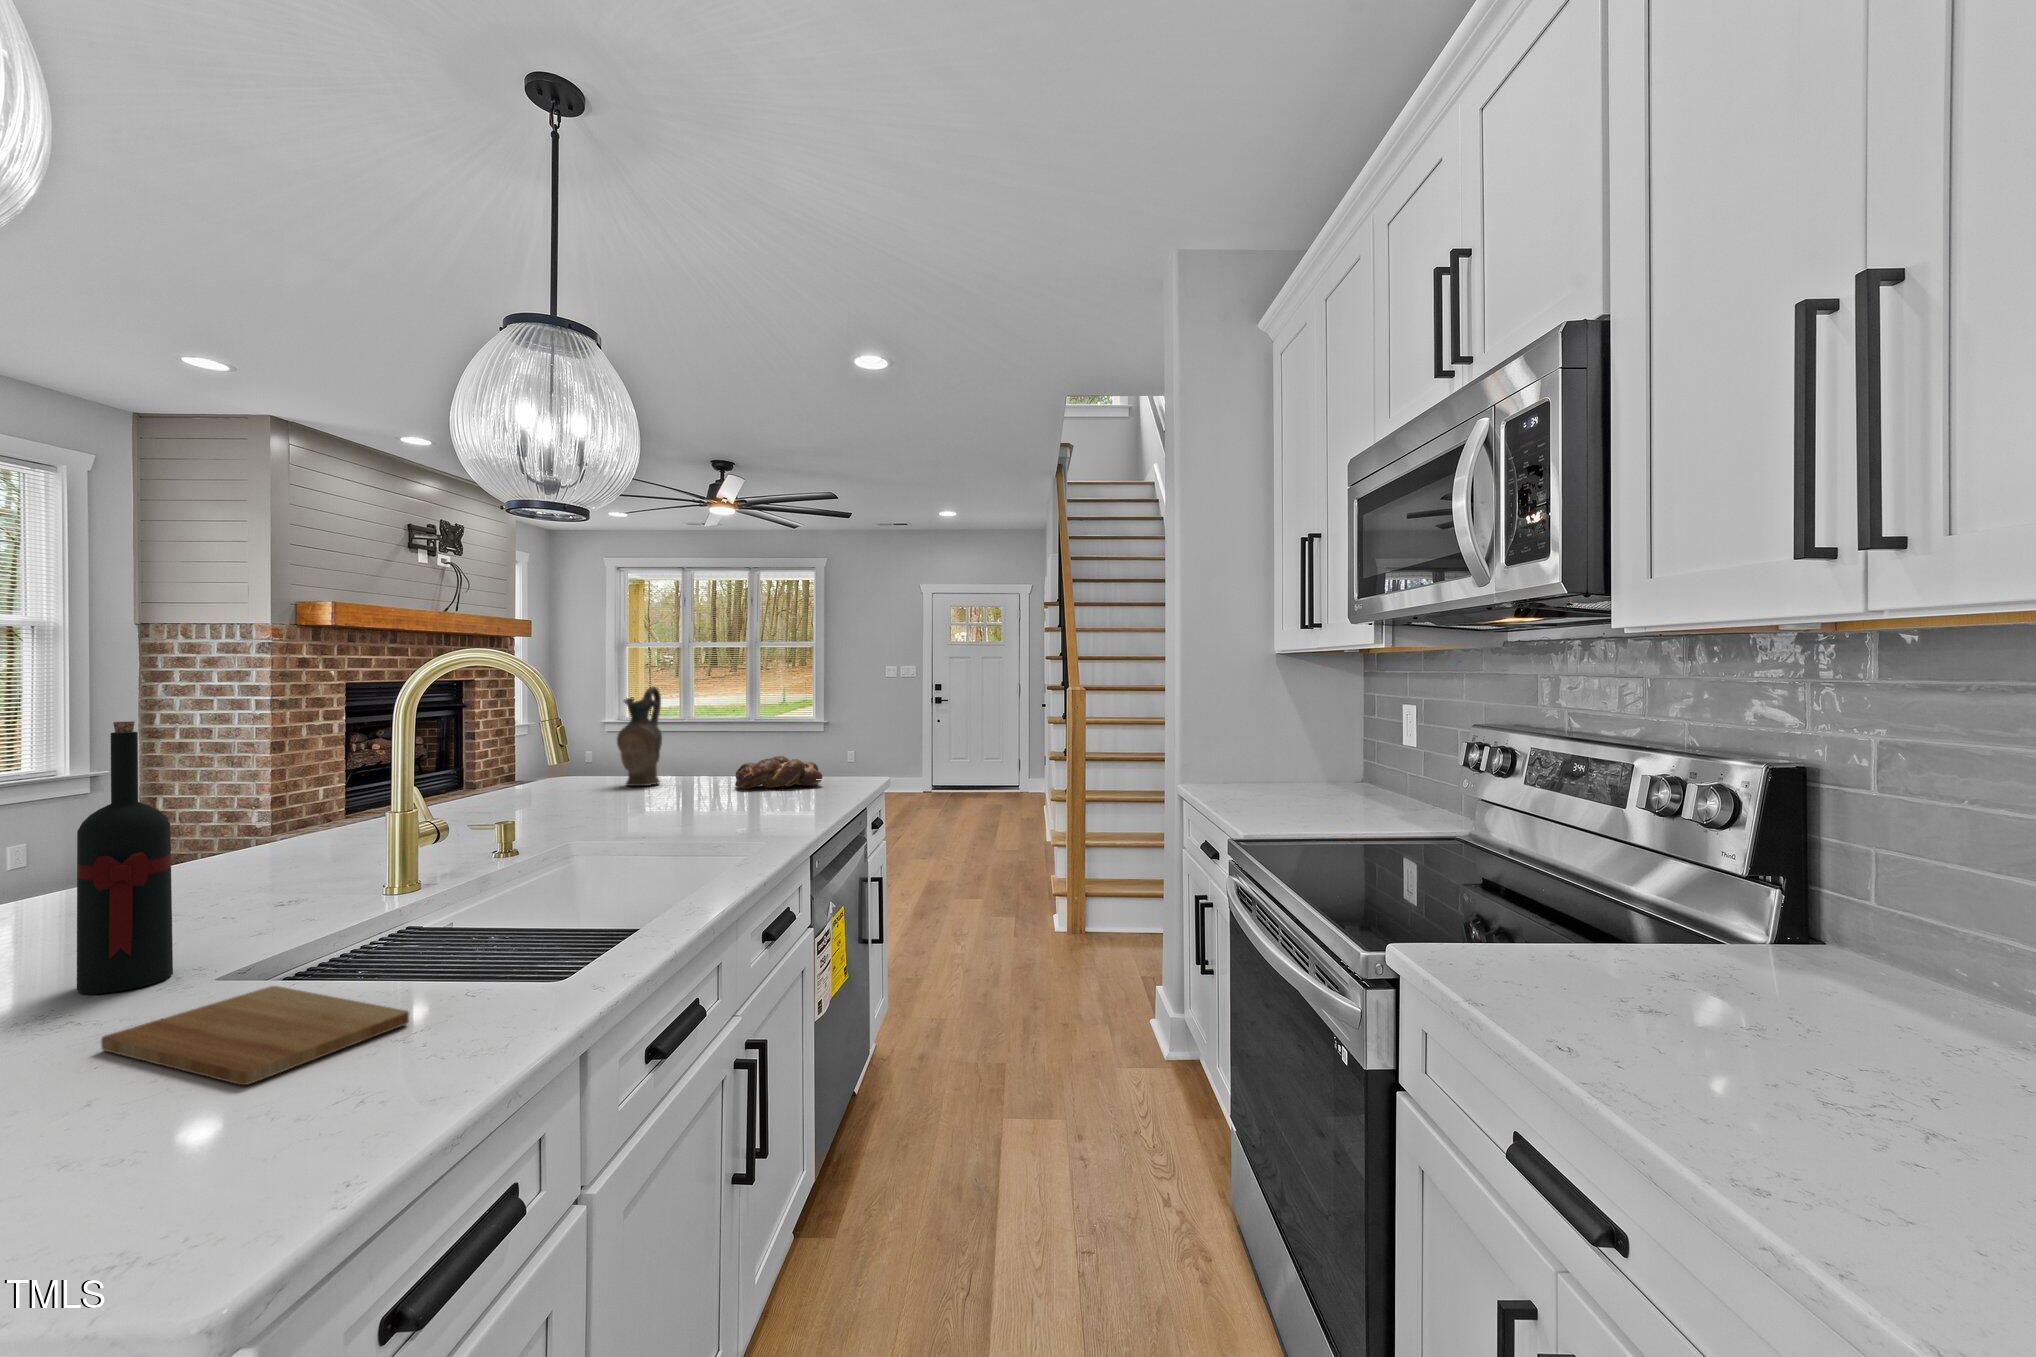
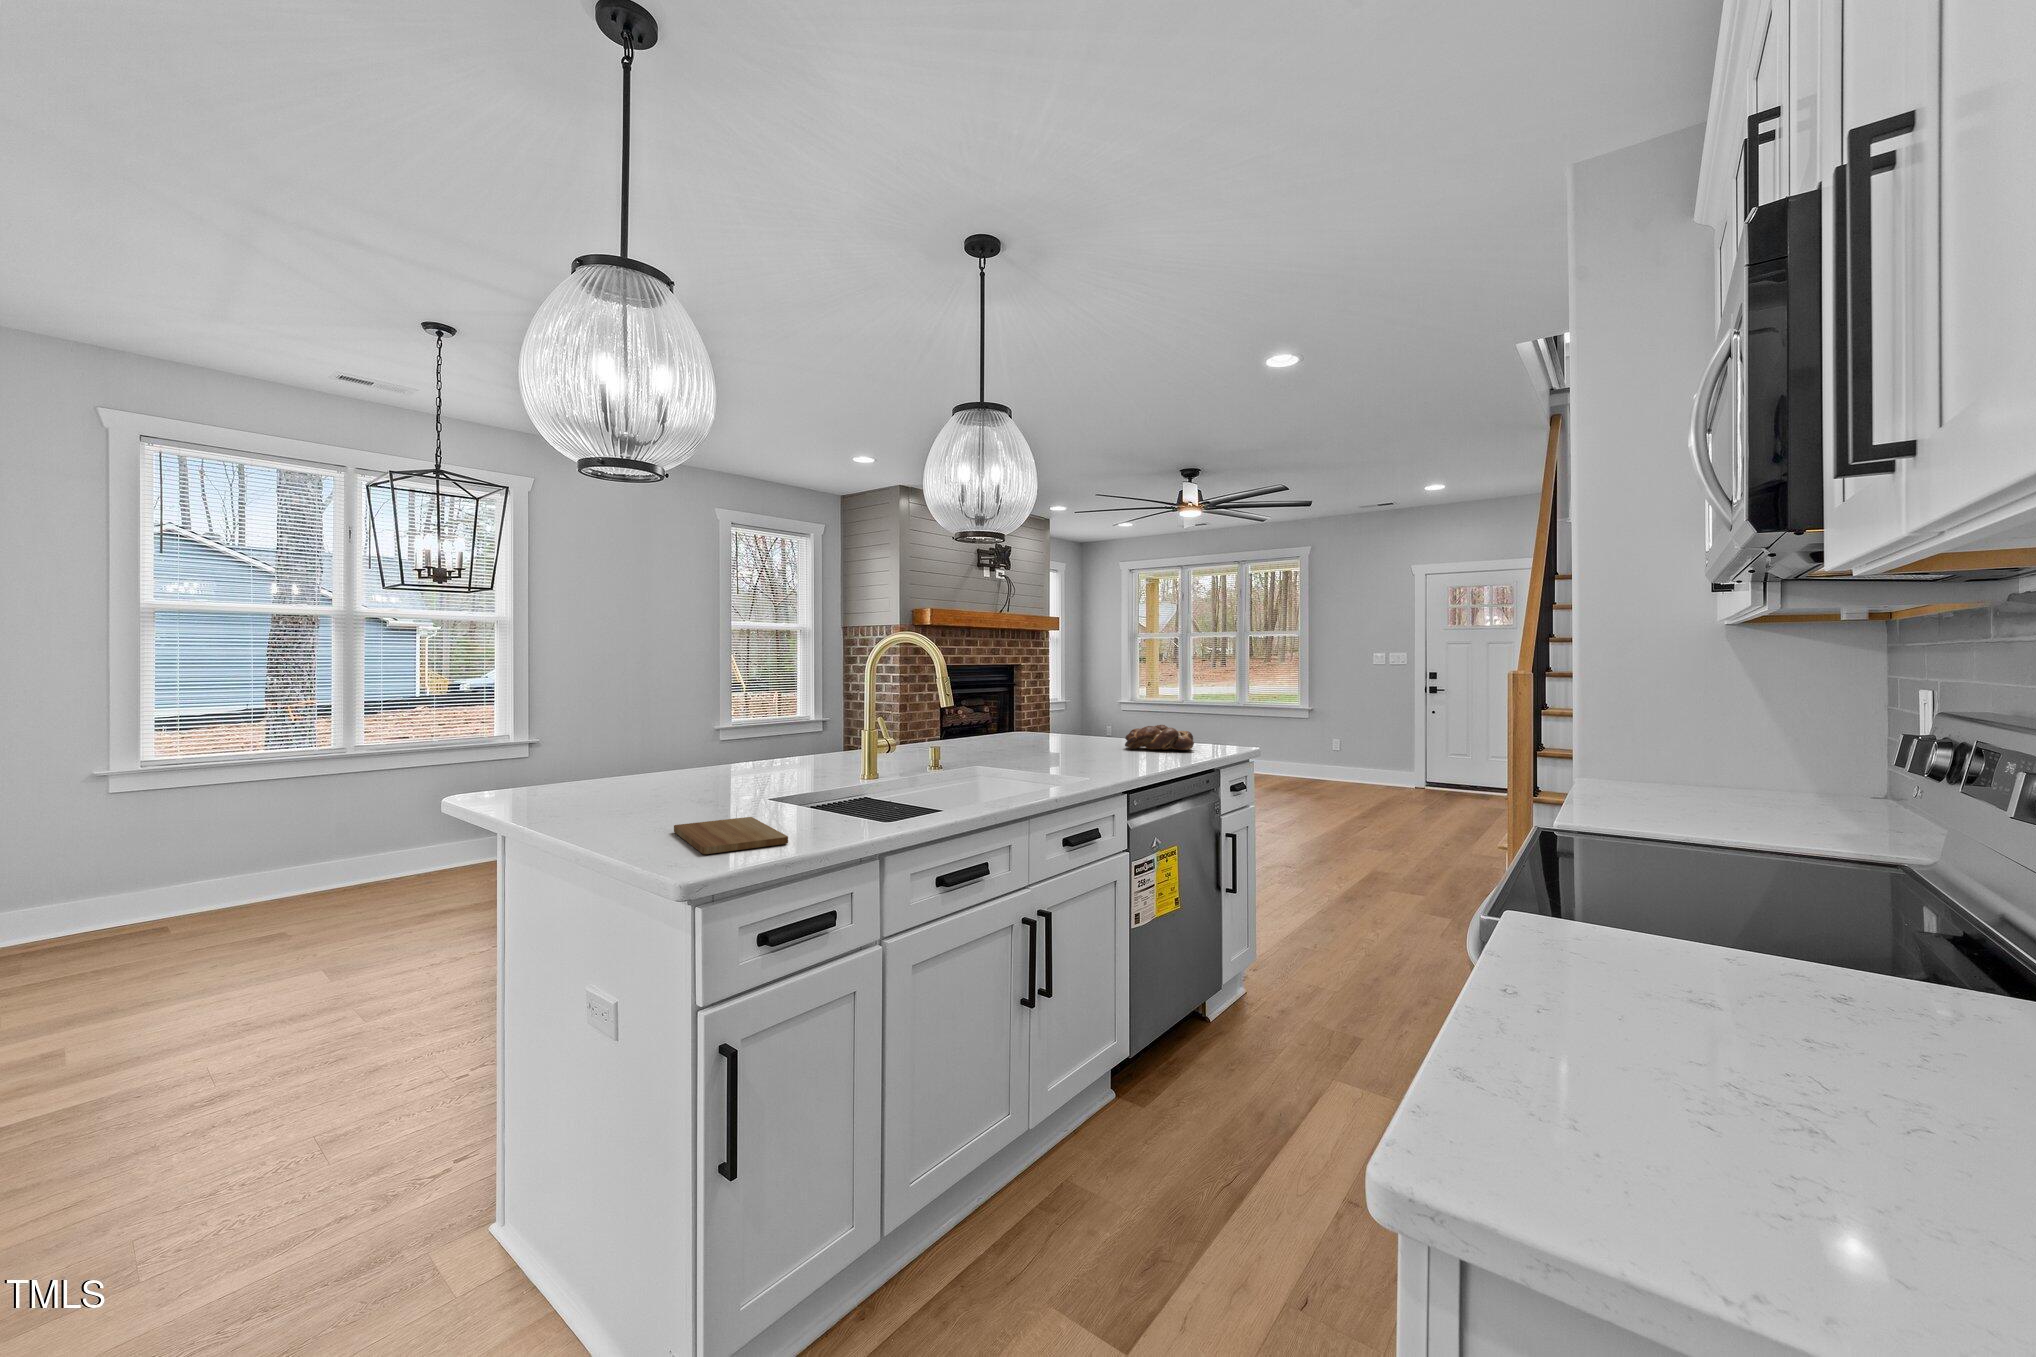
ceramic pitcher: present [617,687,662,786] -> none [1047,667,1081,741]
wine bottle: present [77,721,173,994] -> none [689,671,727,811]

